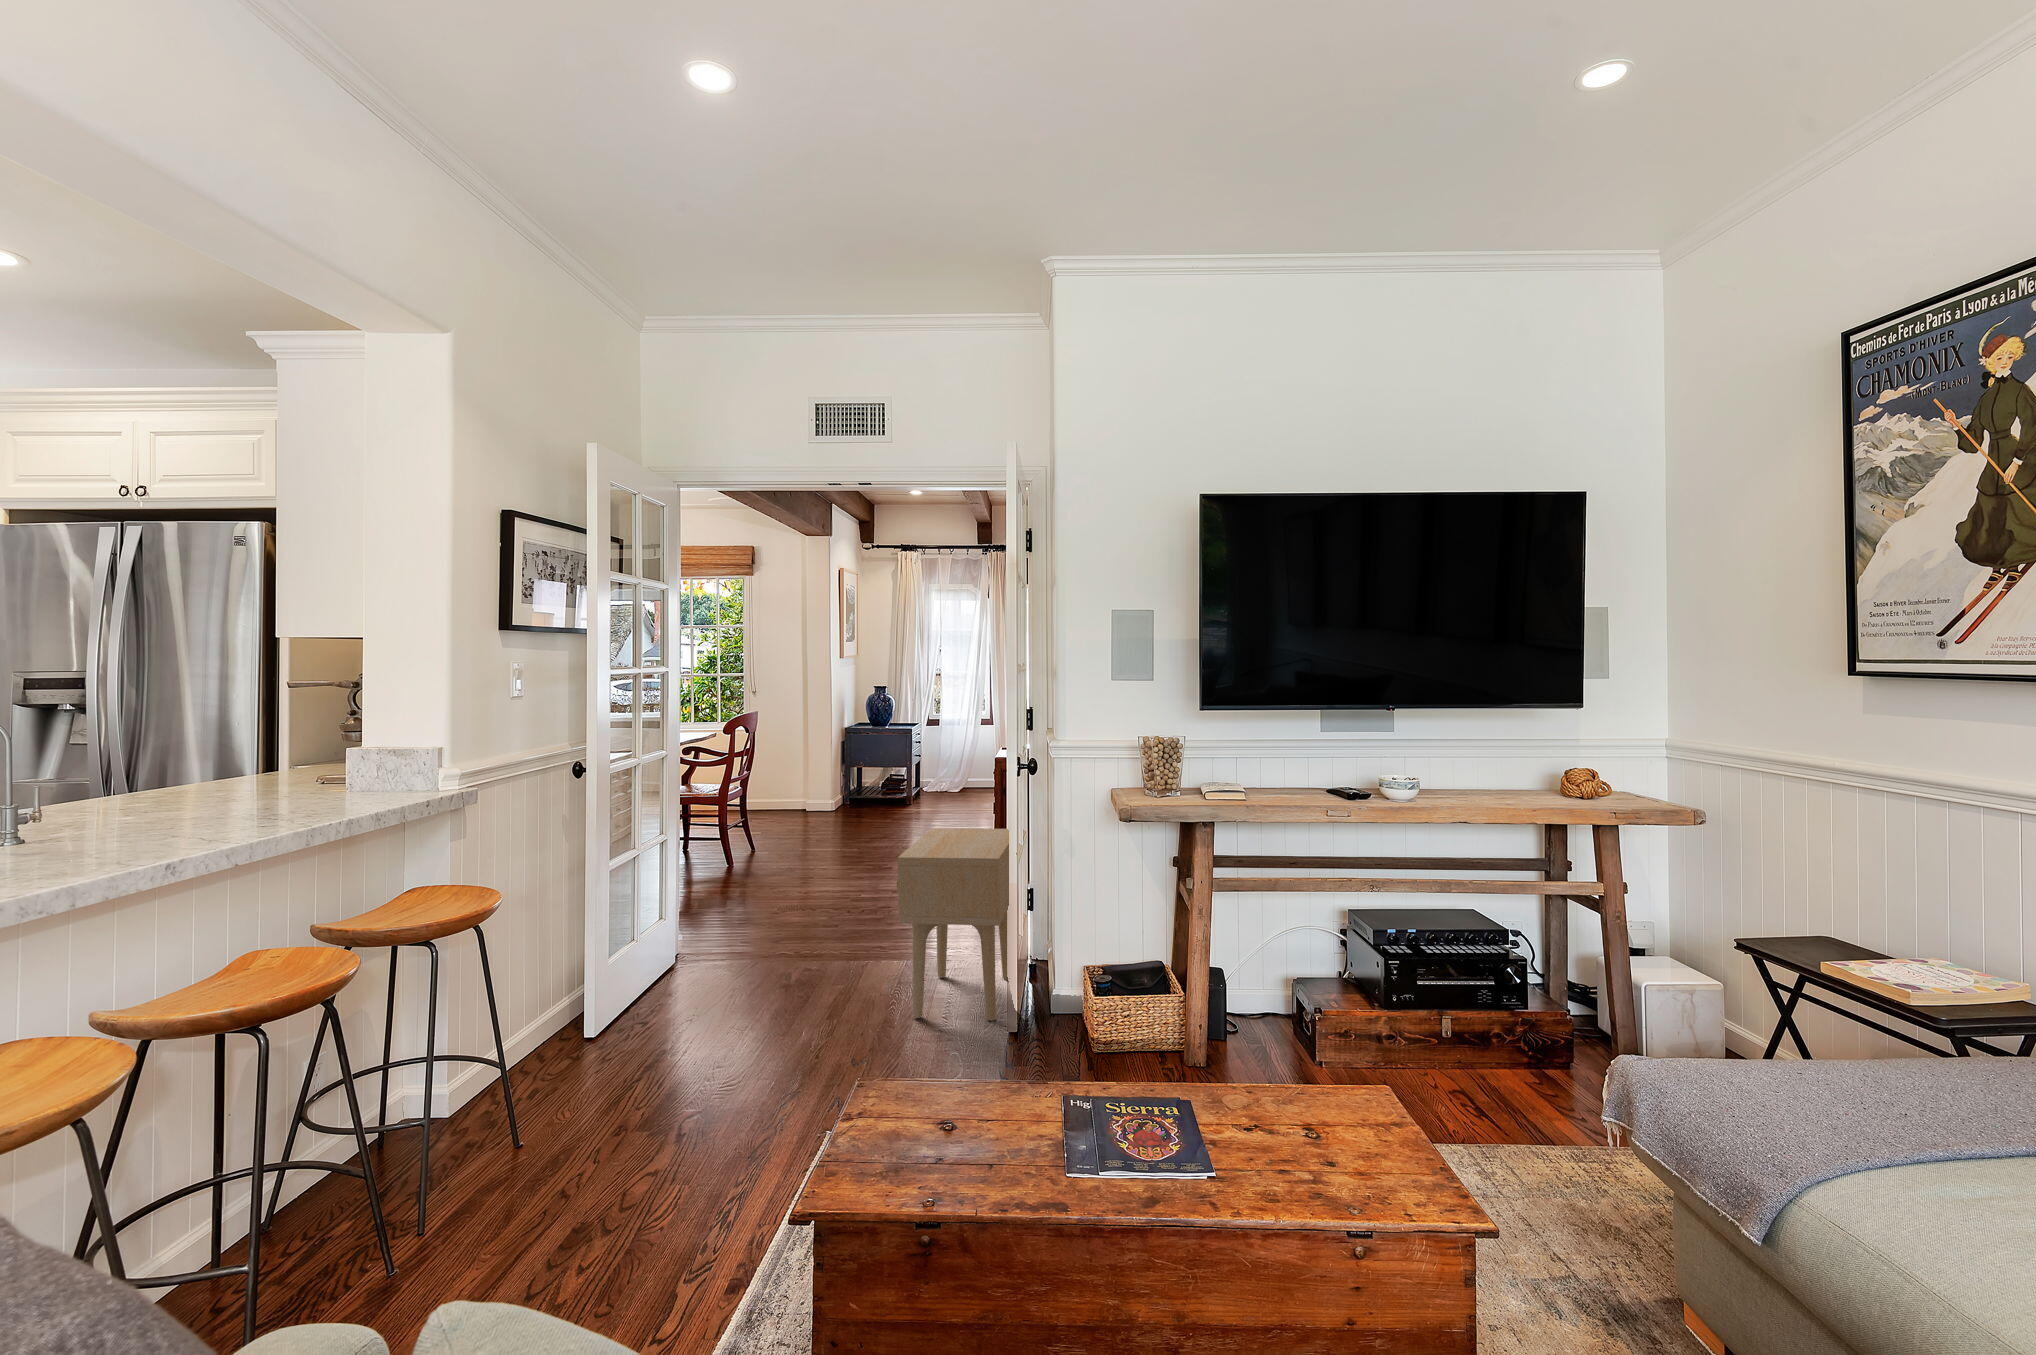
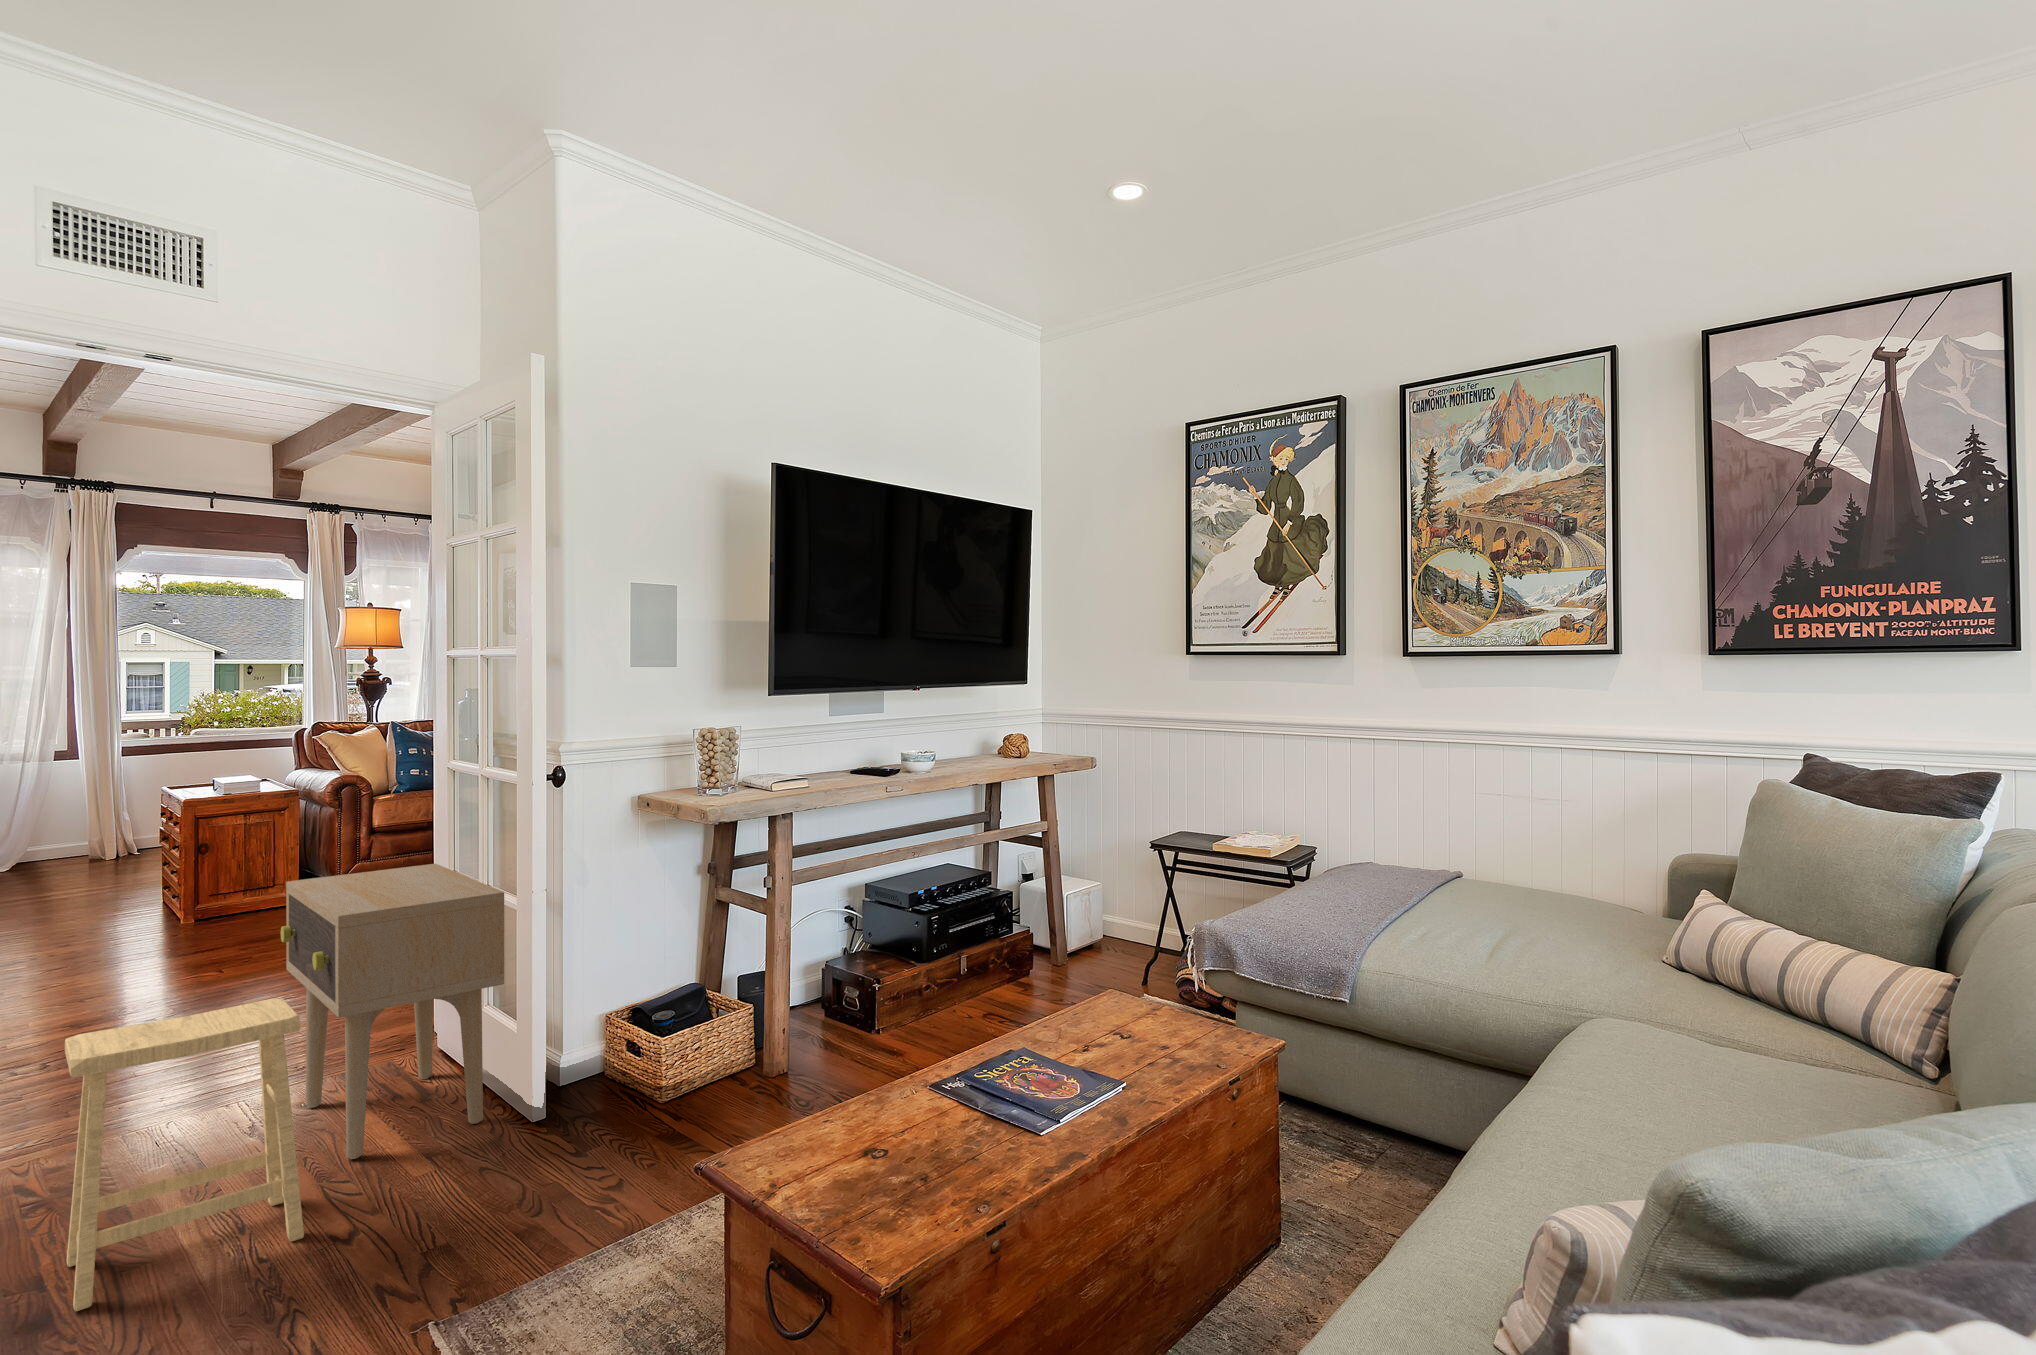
footstool: none [744,900,867,1056] -> present [65,998,304,1311]

